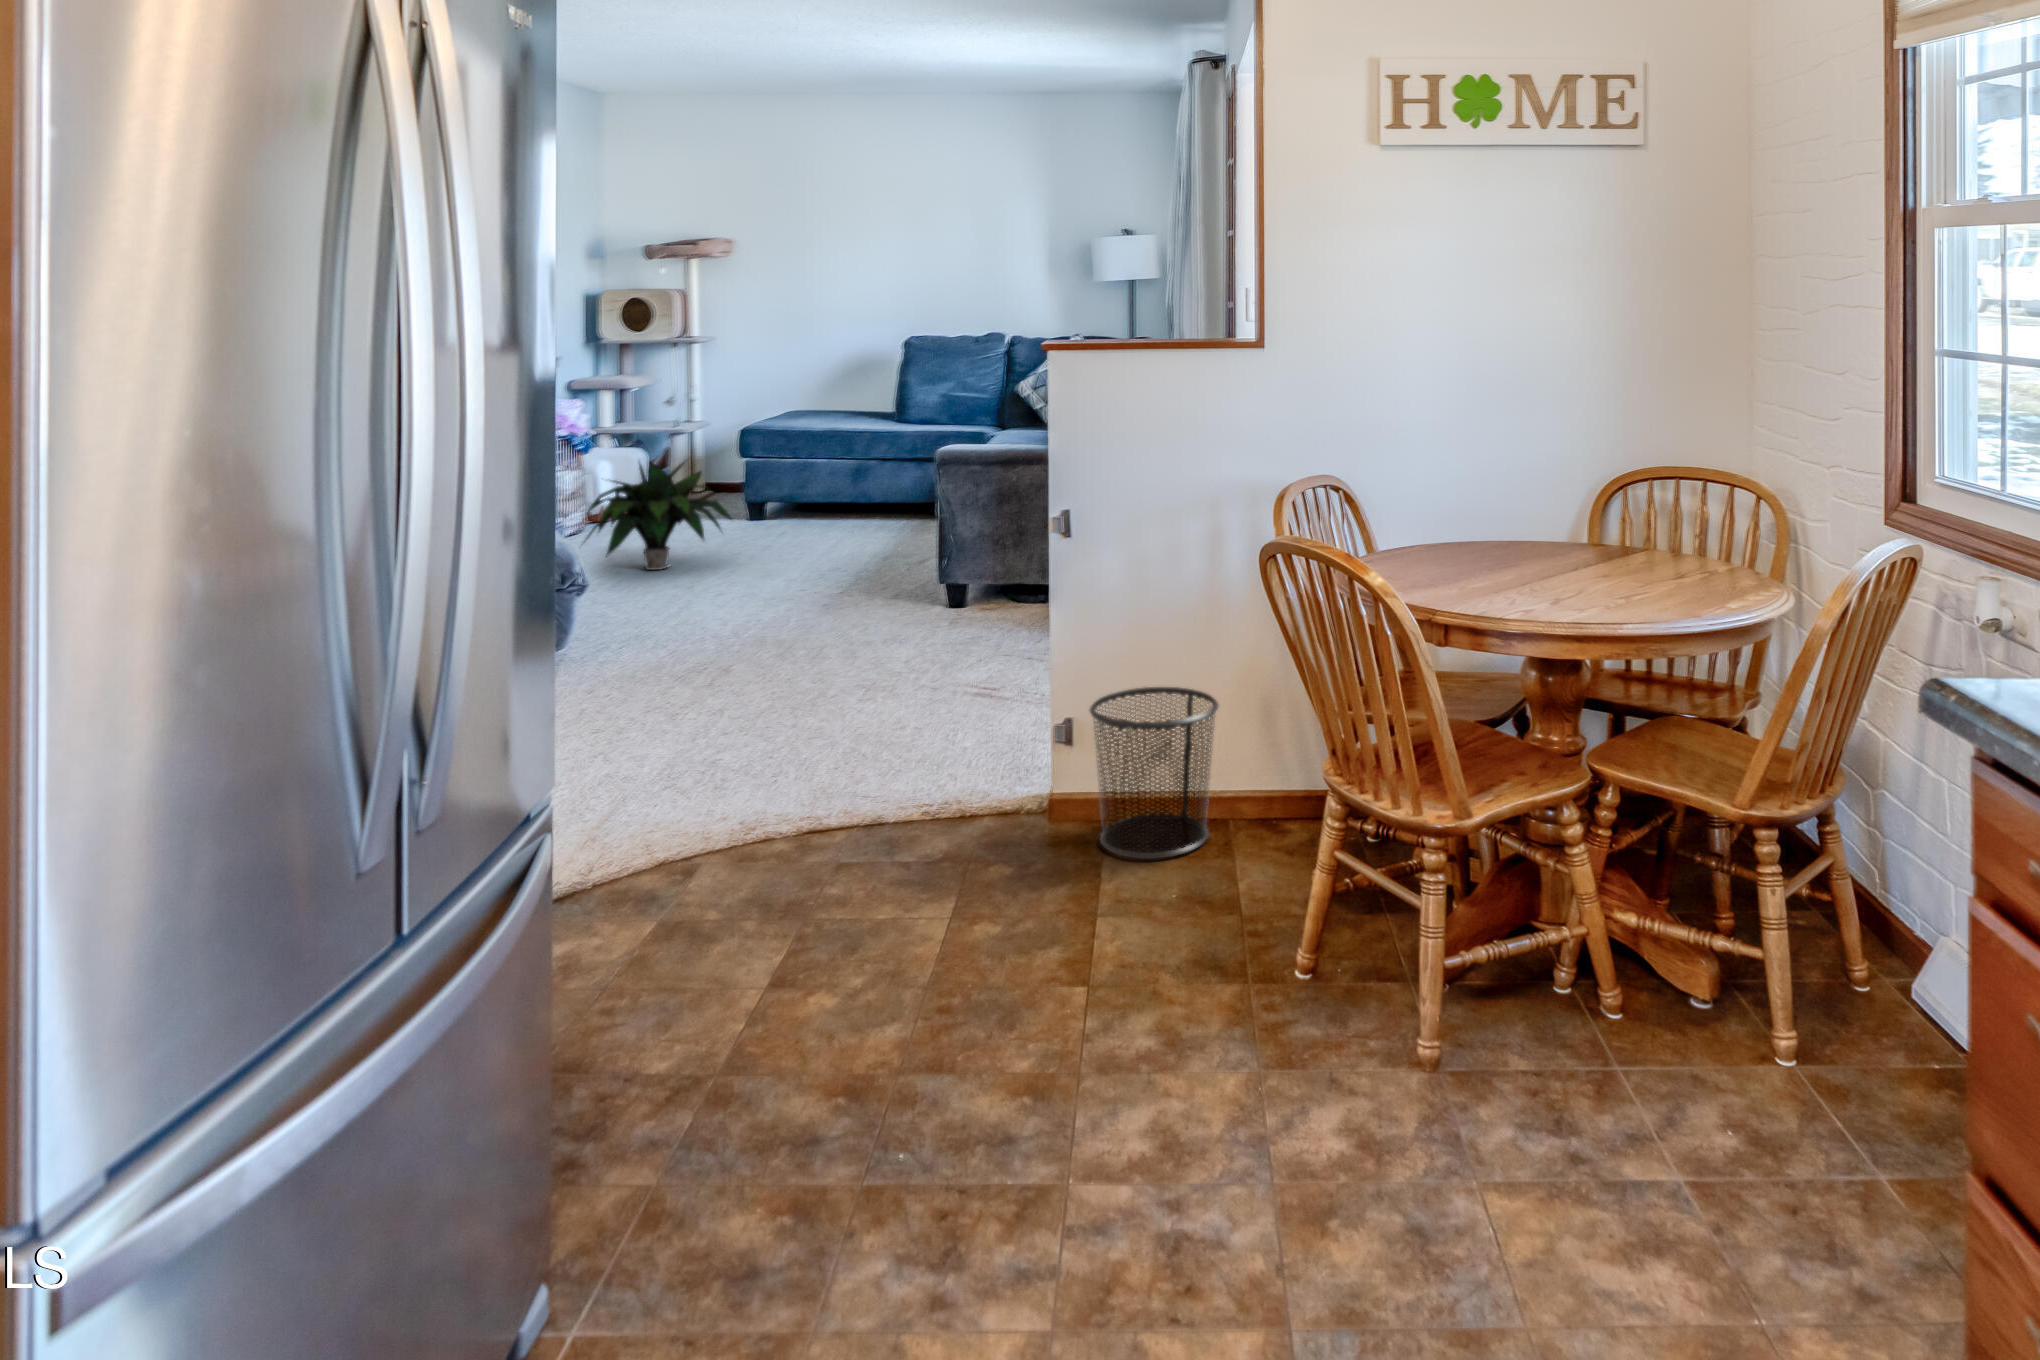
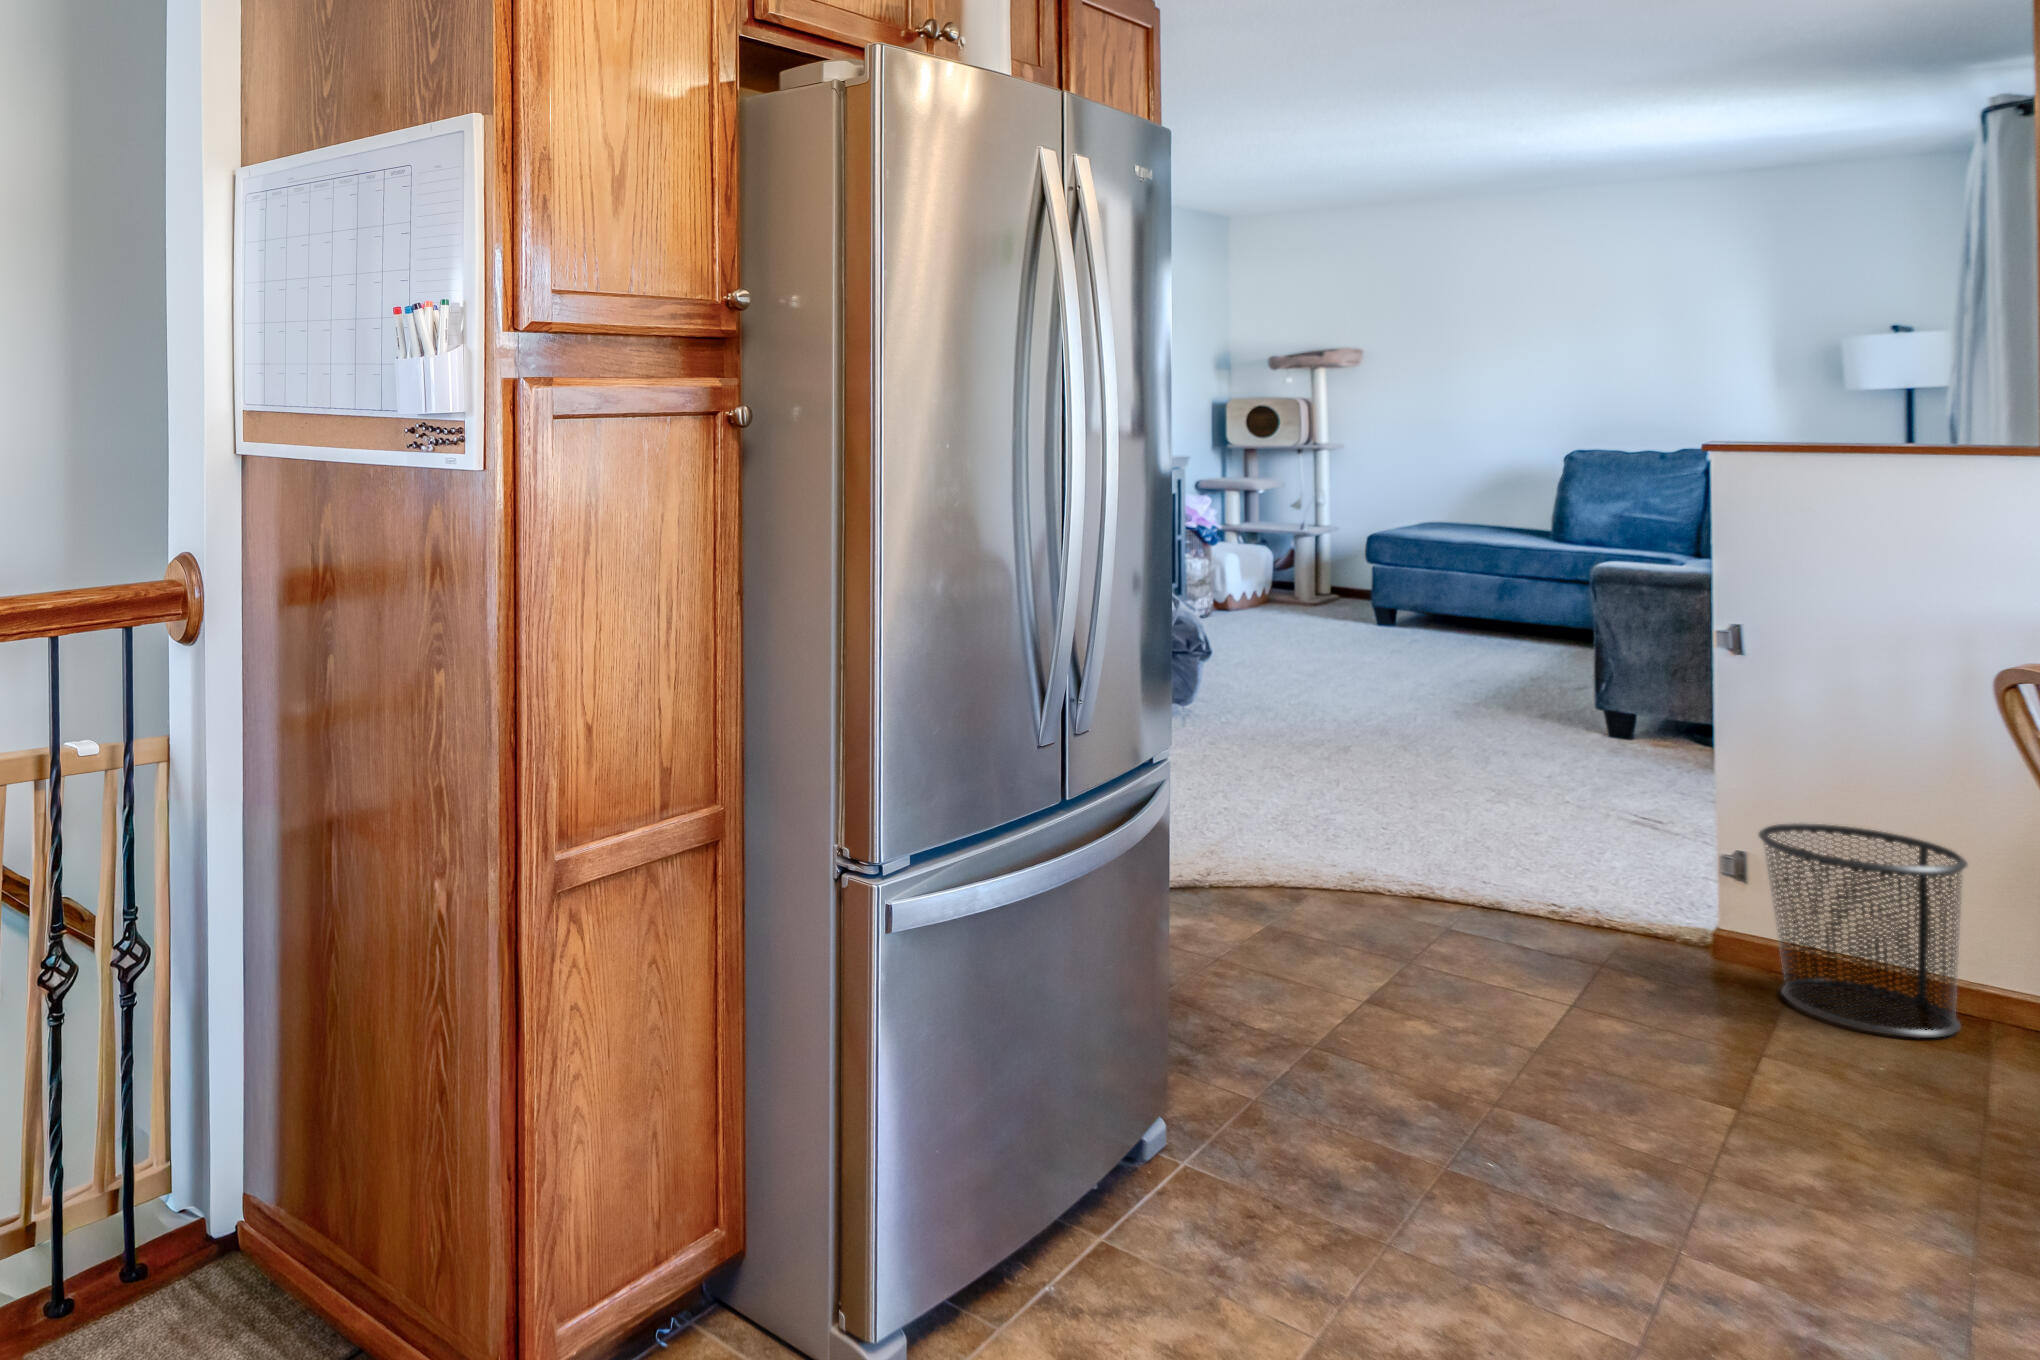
potted plant: present [586,461,732,570] -> none [1210,549,1359,658]

